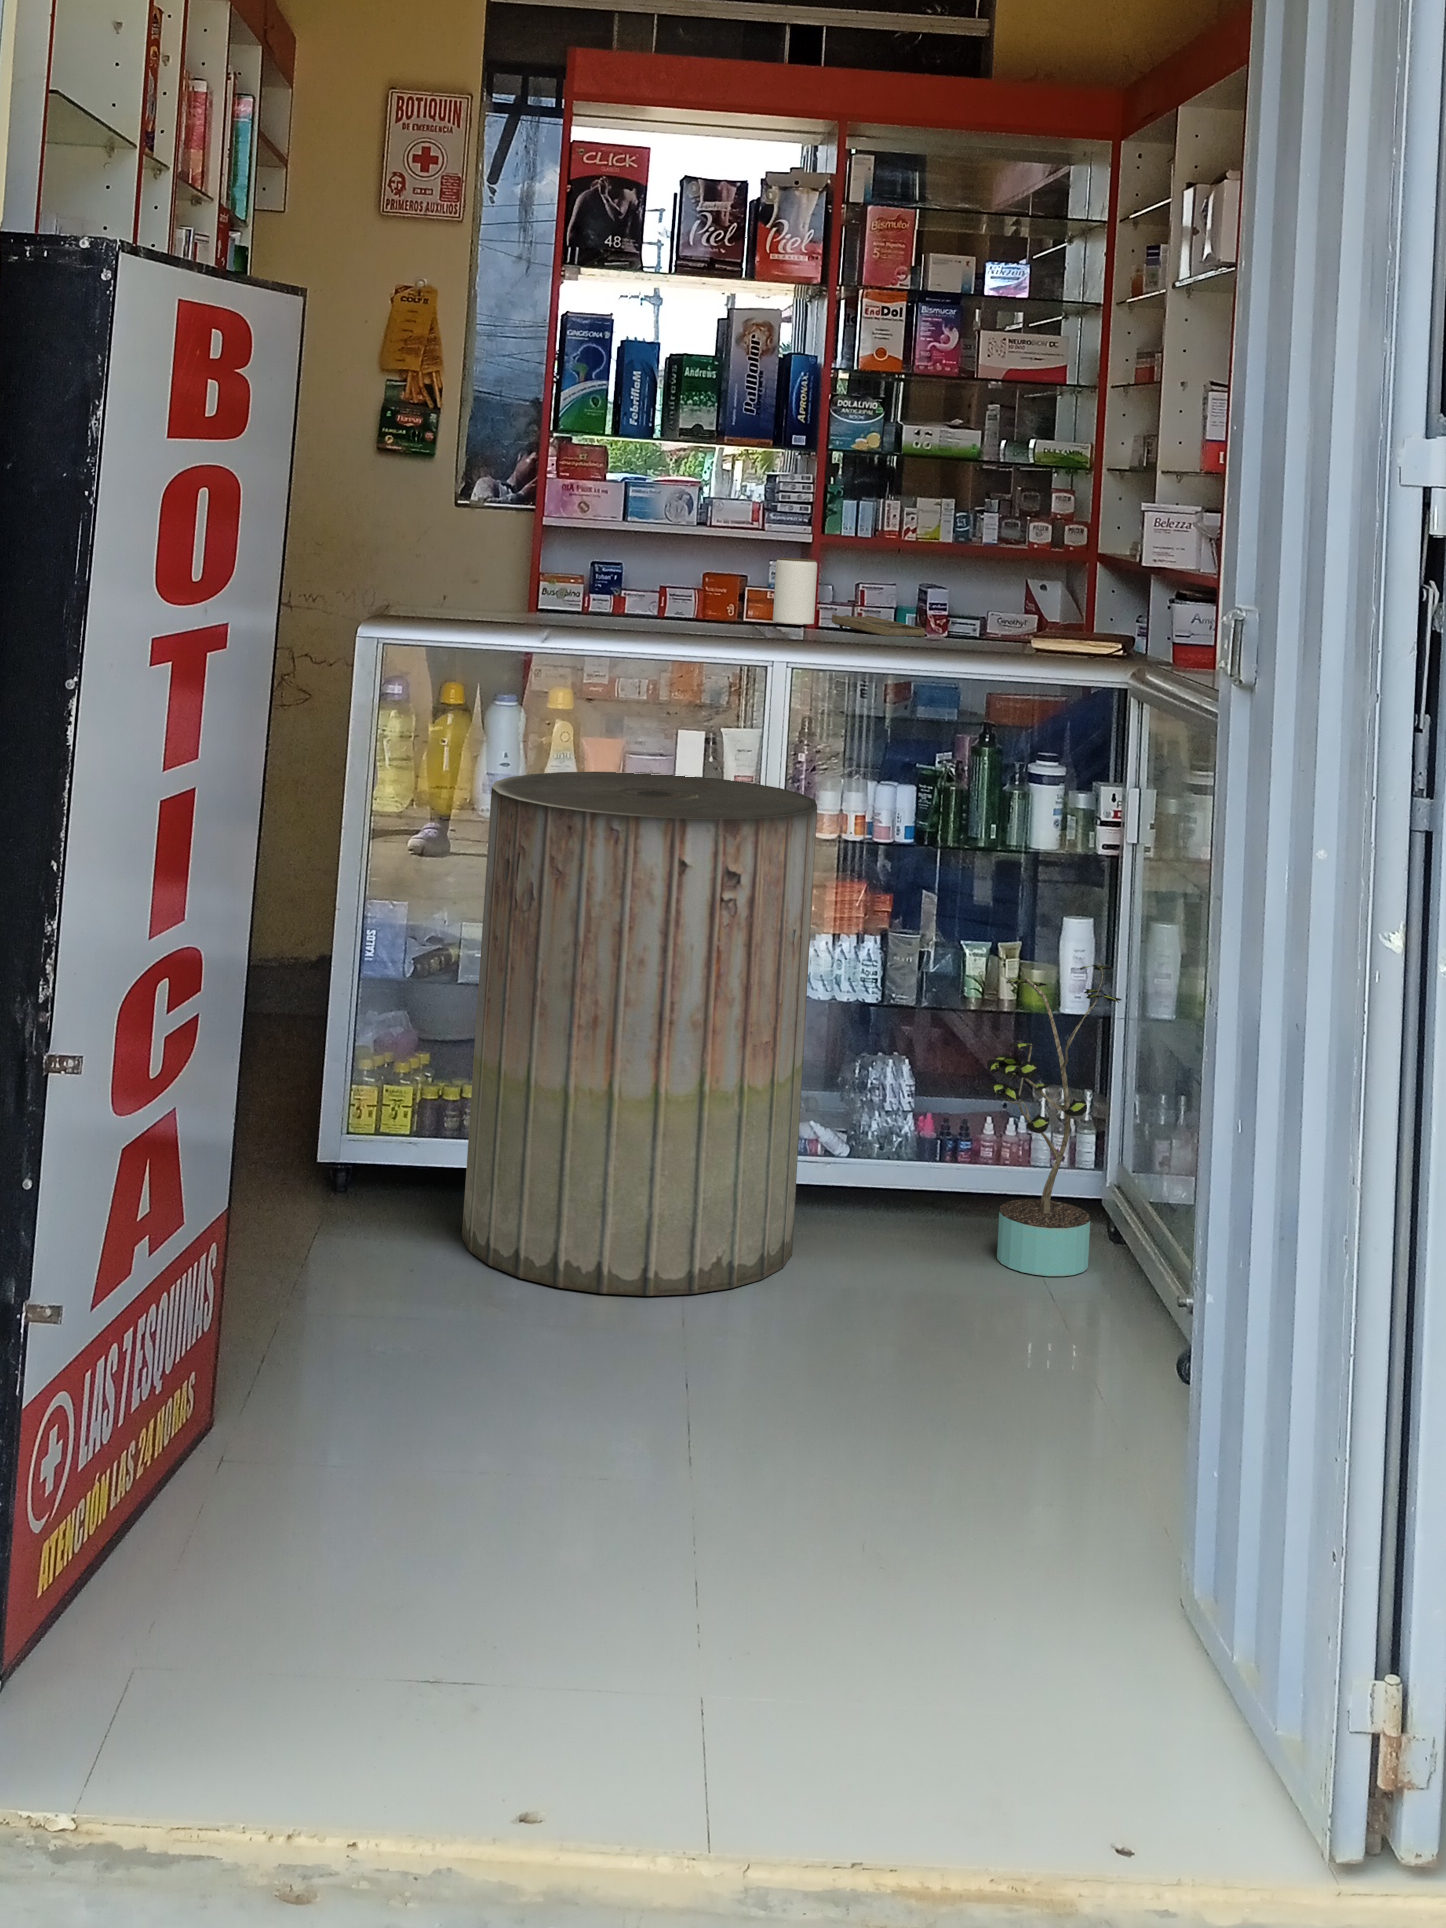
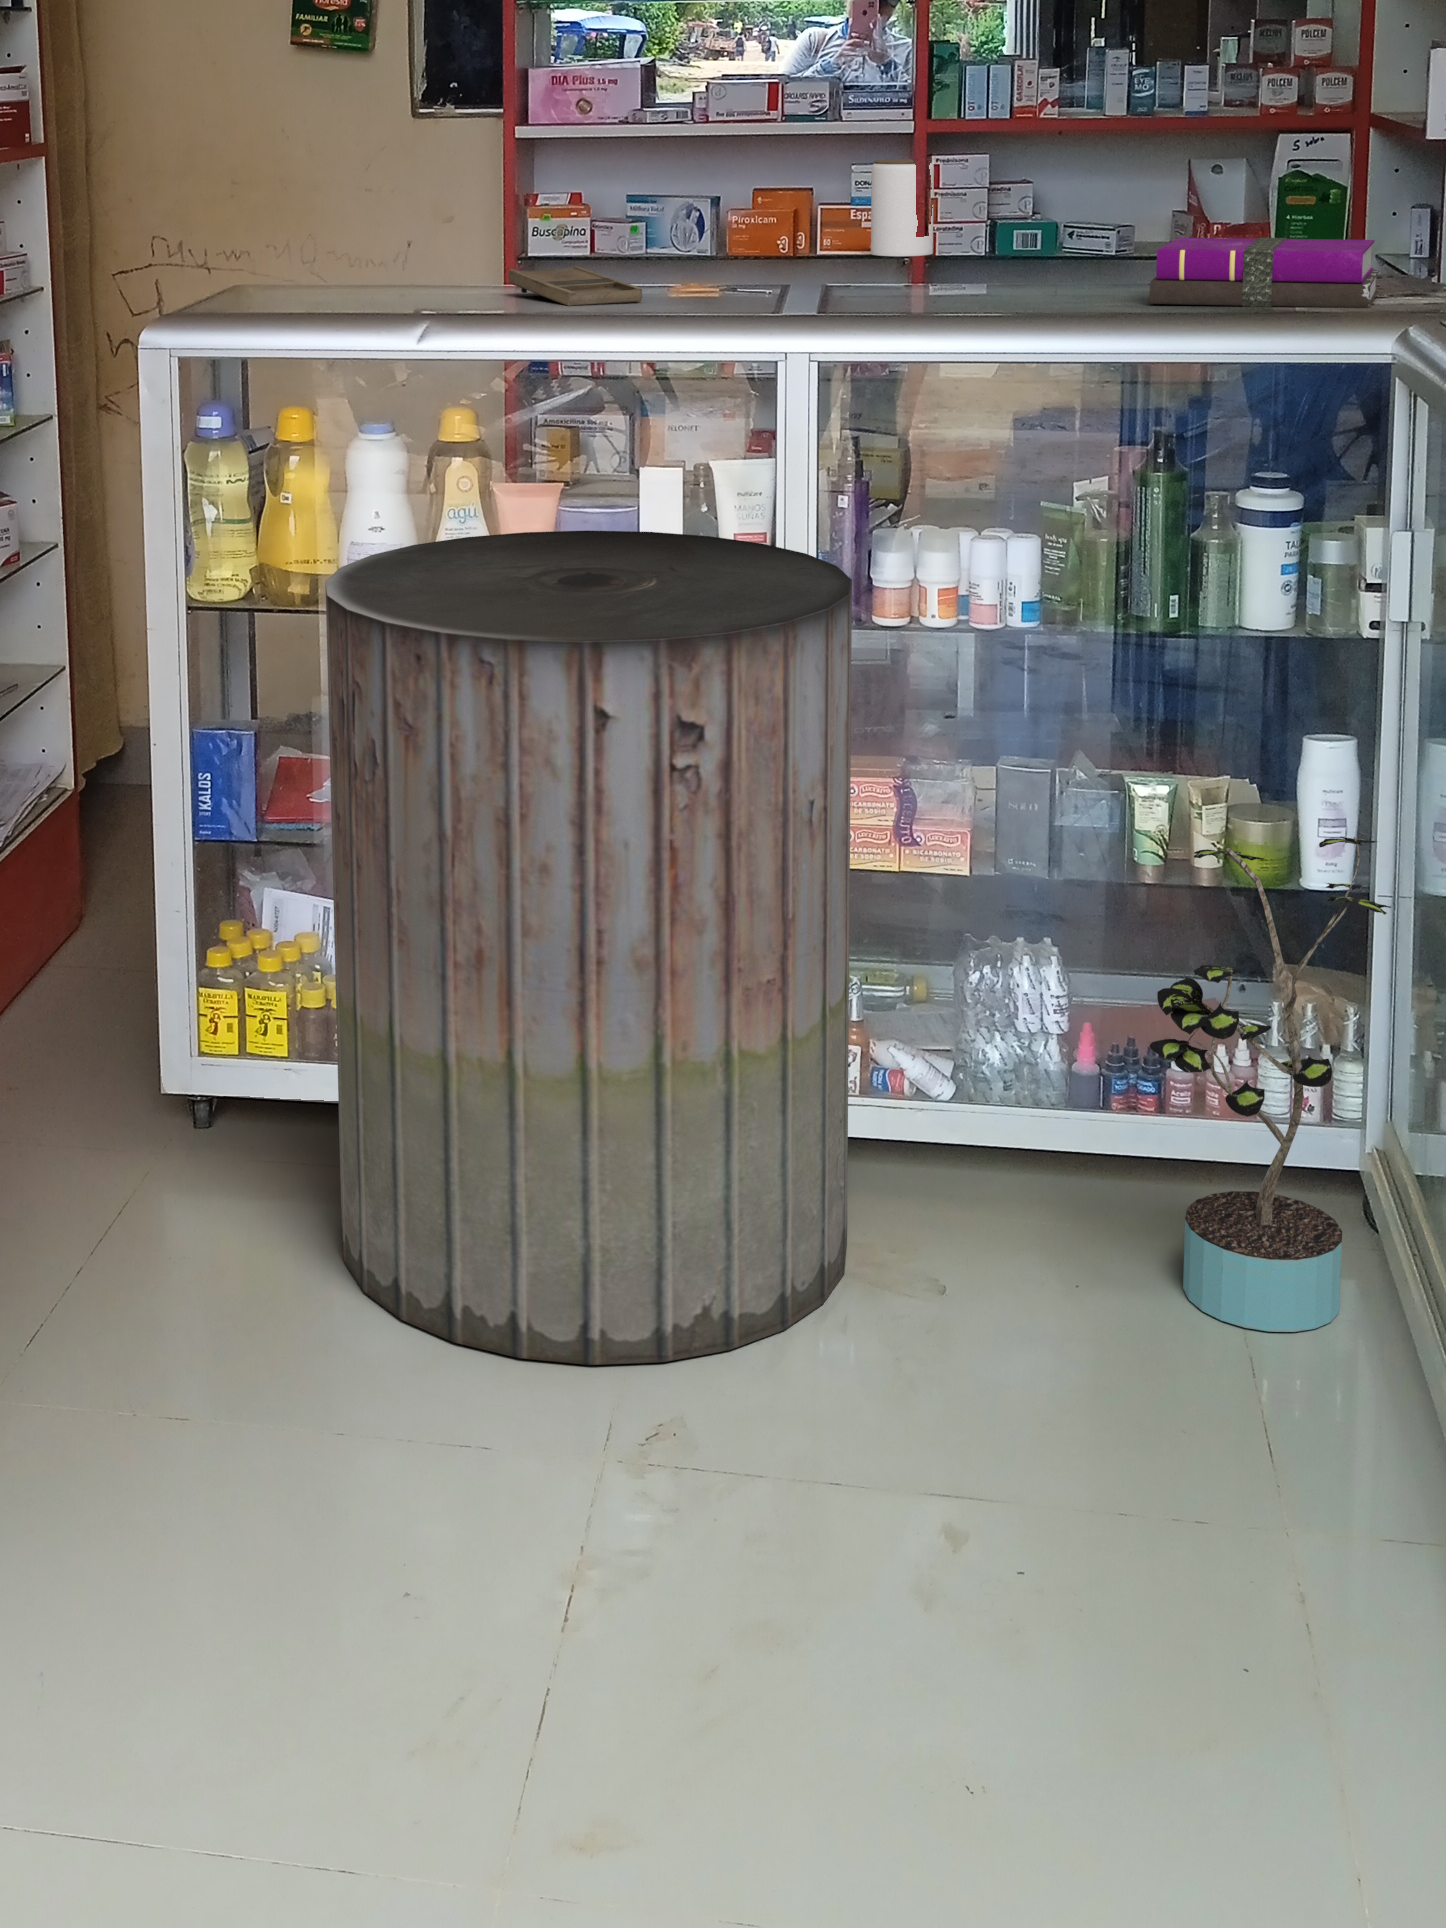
notebook: none [981,611,1108,656] -> present [1150,238,1379,308]
tray: present [832,614,925,637] -> present [508,266,642,306]

